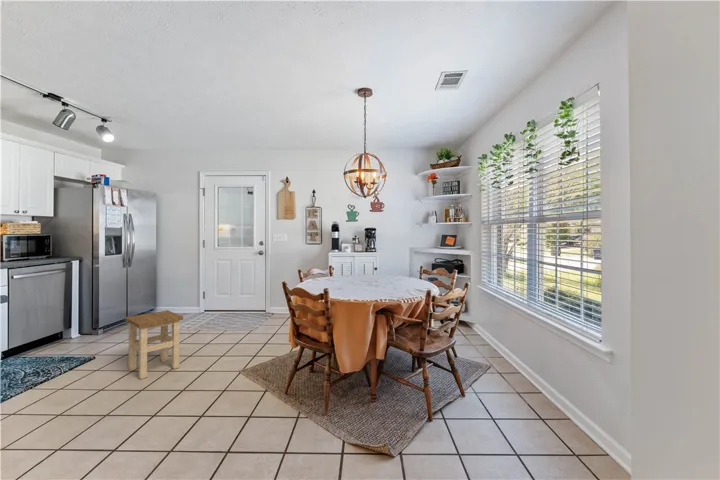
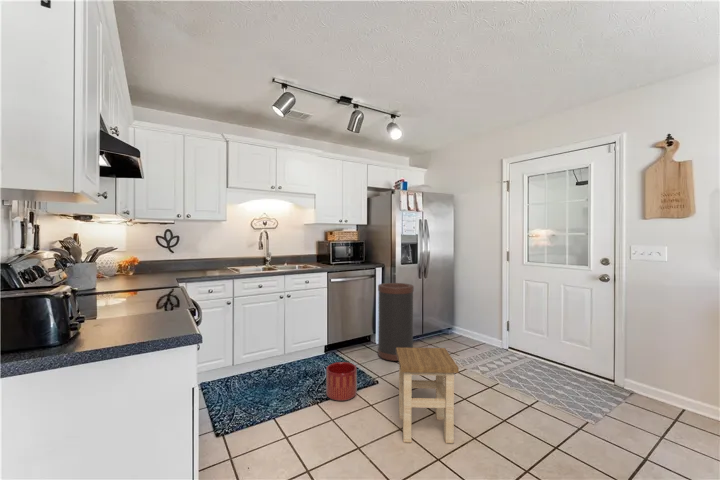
trash can: none [82,272,124,344] -> present [378,283,414,361]
planter: none [36,347,76,382] -> present [326,362,357,401]

